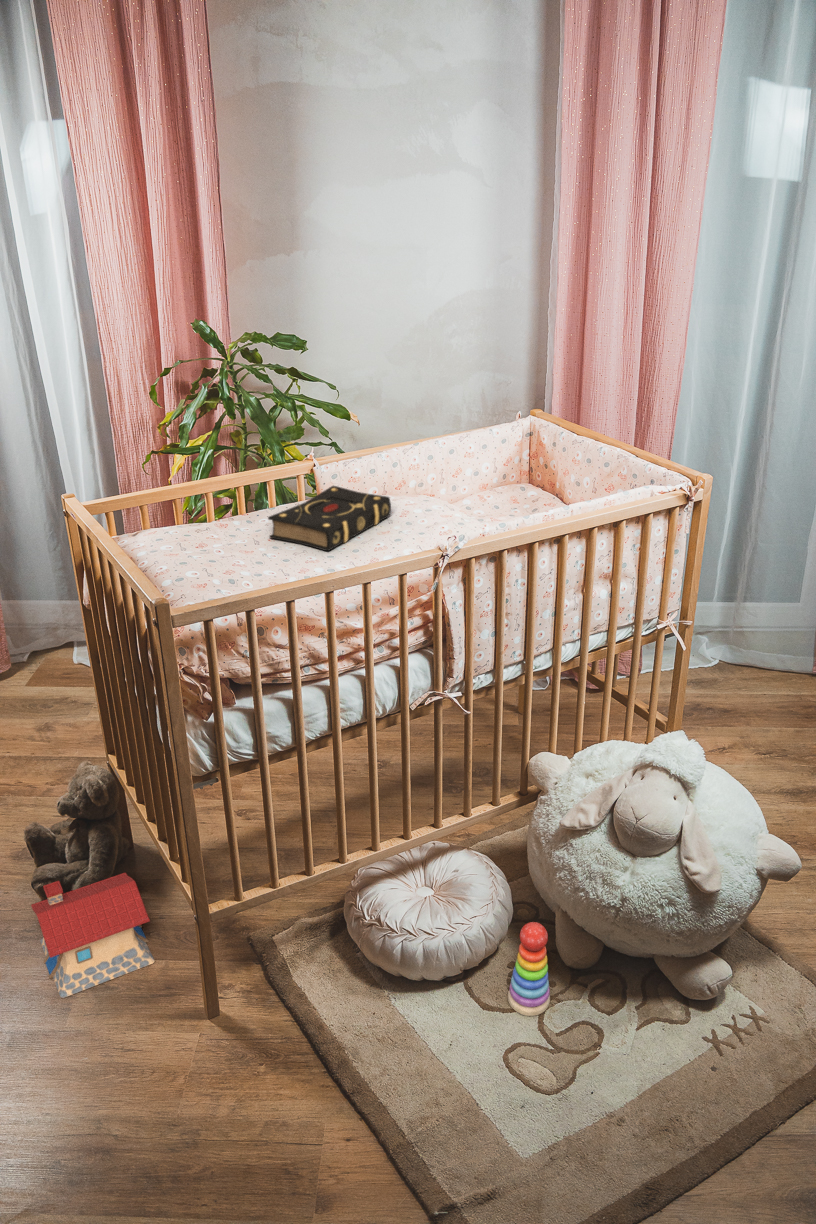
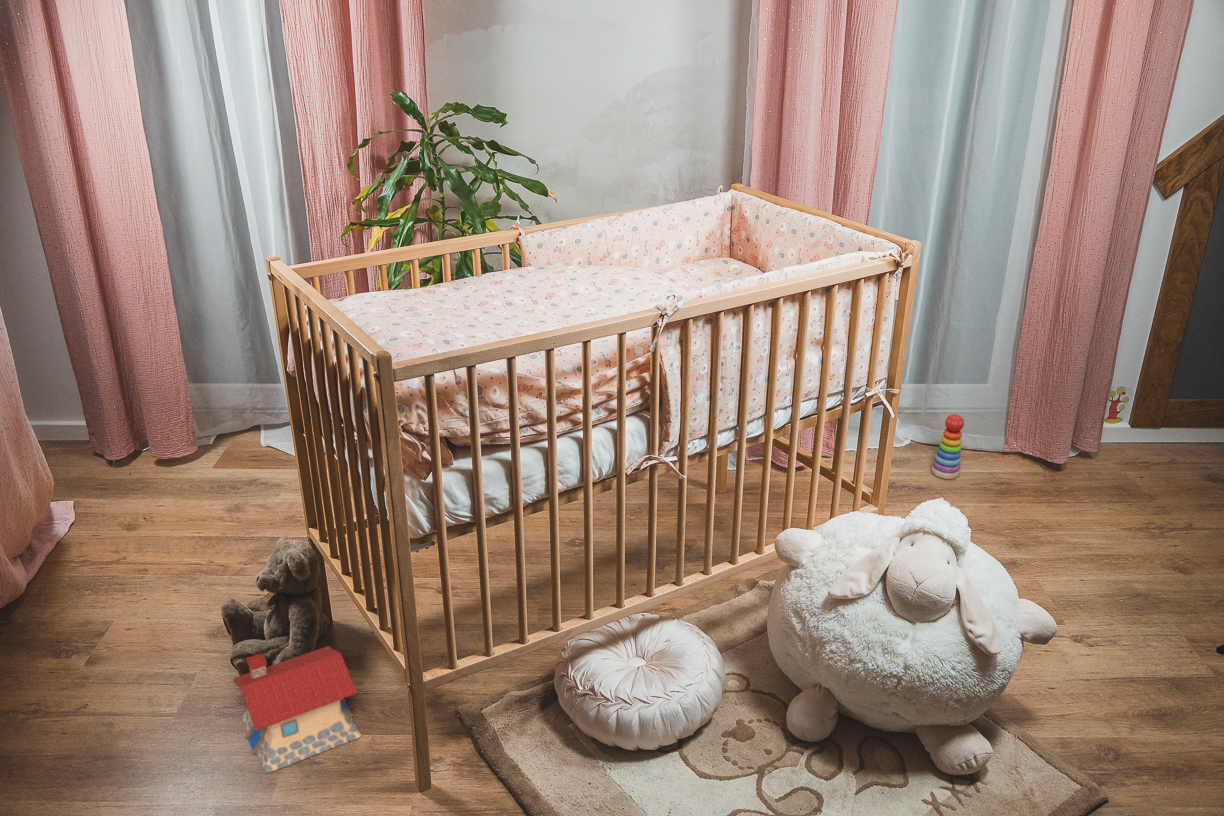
book: present [268,486,391,551] -> none [480,251,602,313]
stacking toy: present [508,922,550,1016] -> present [931,414,964,479]

